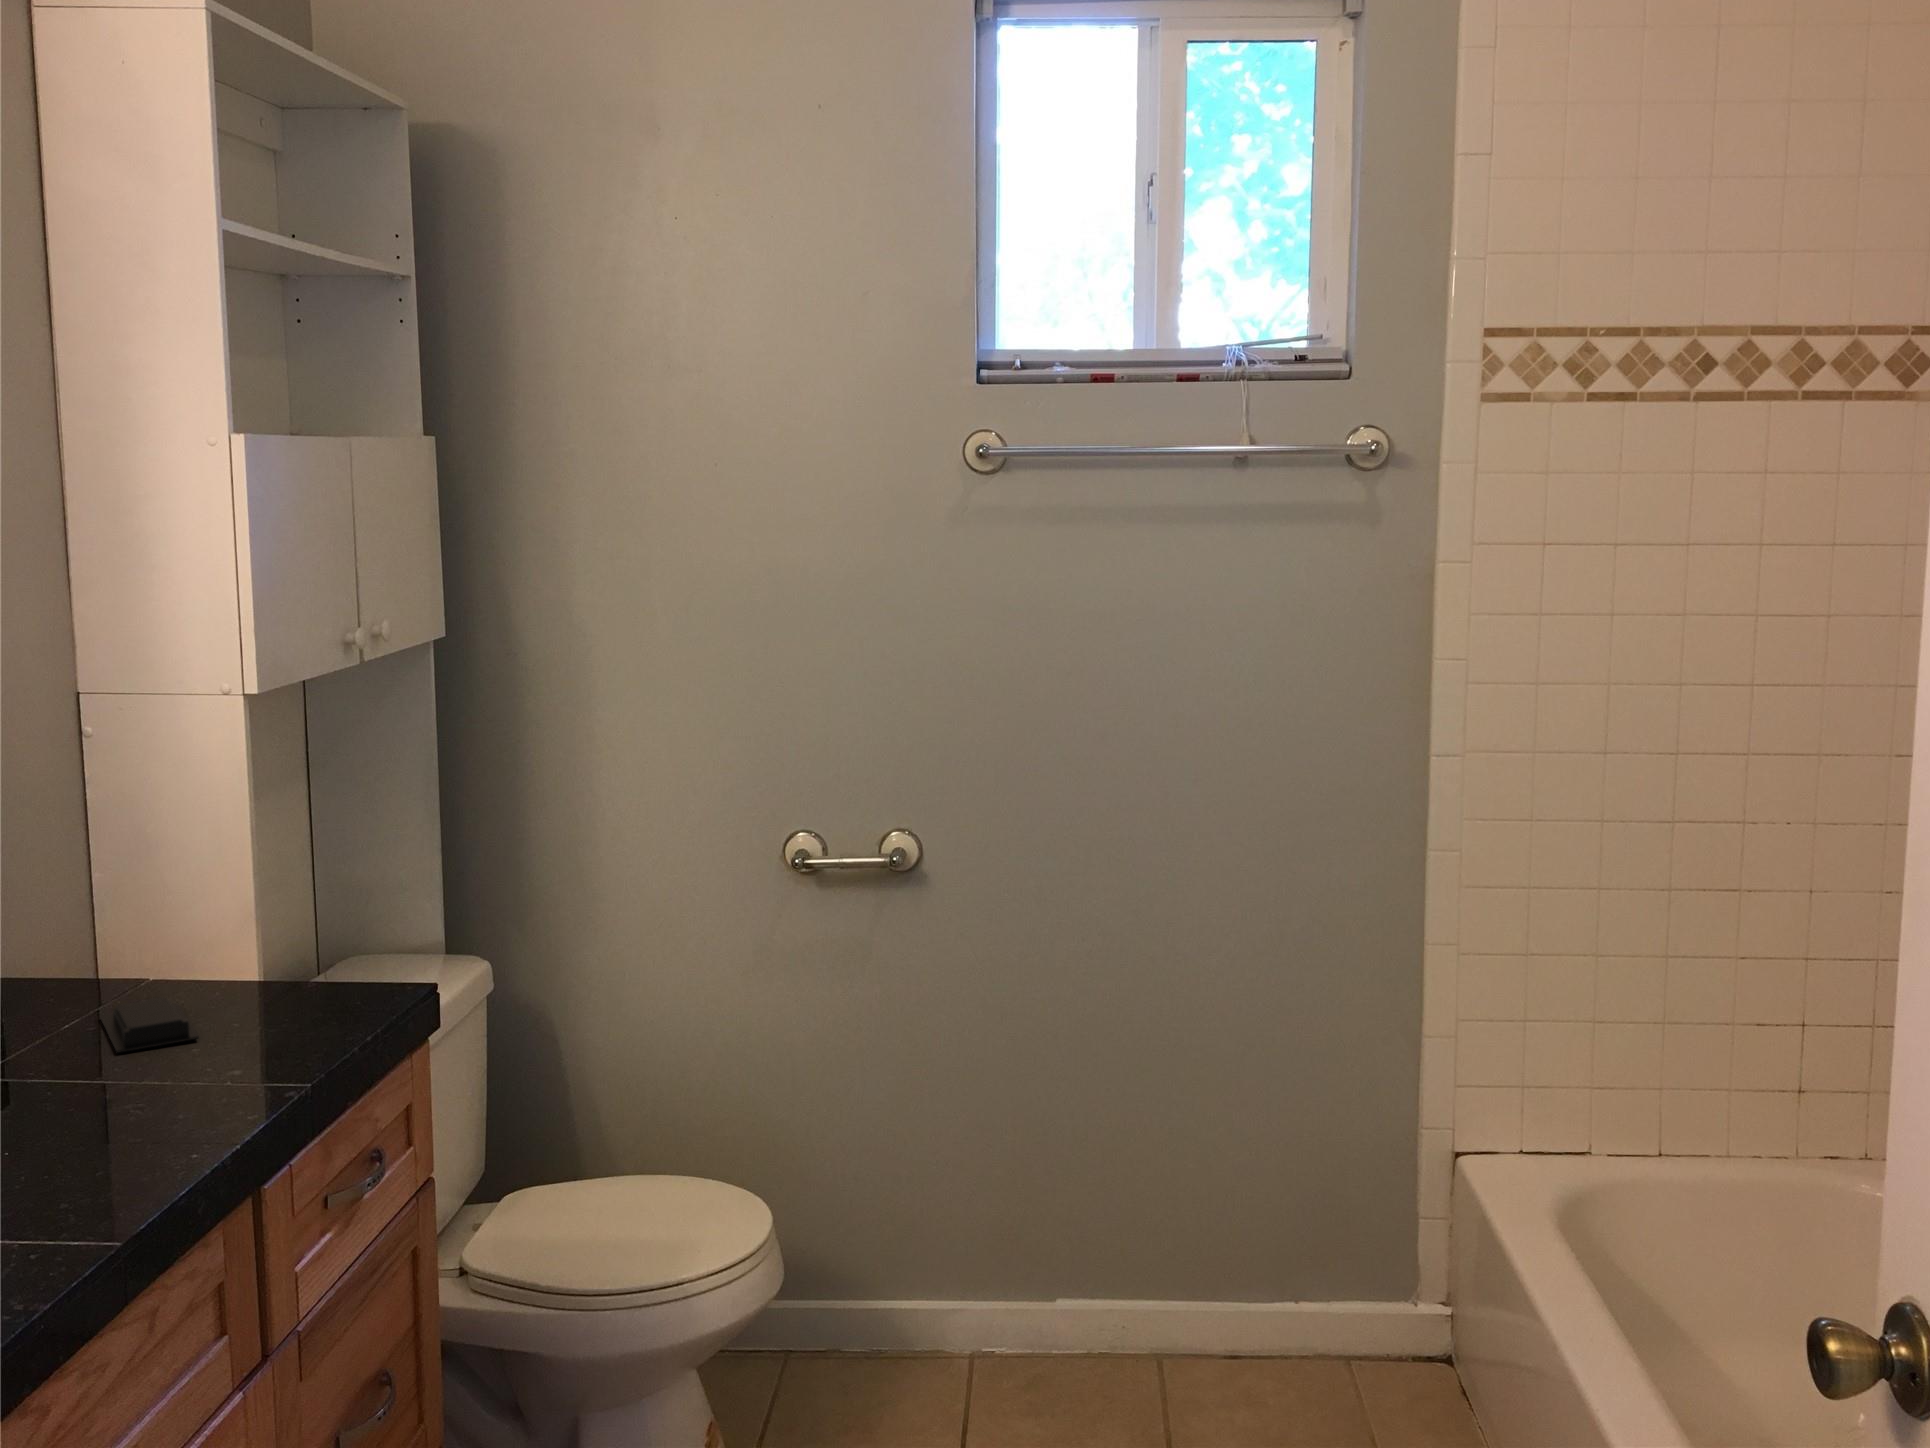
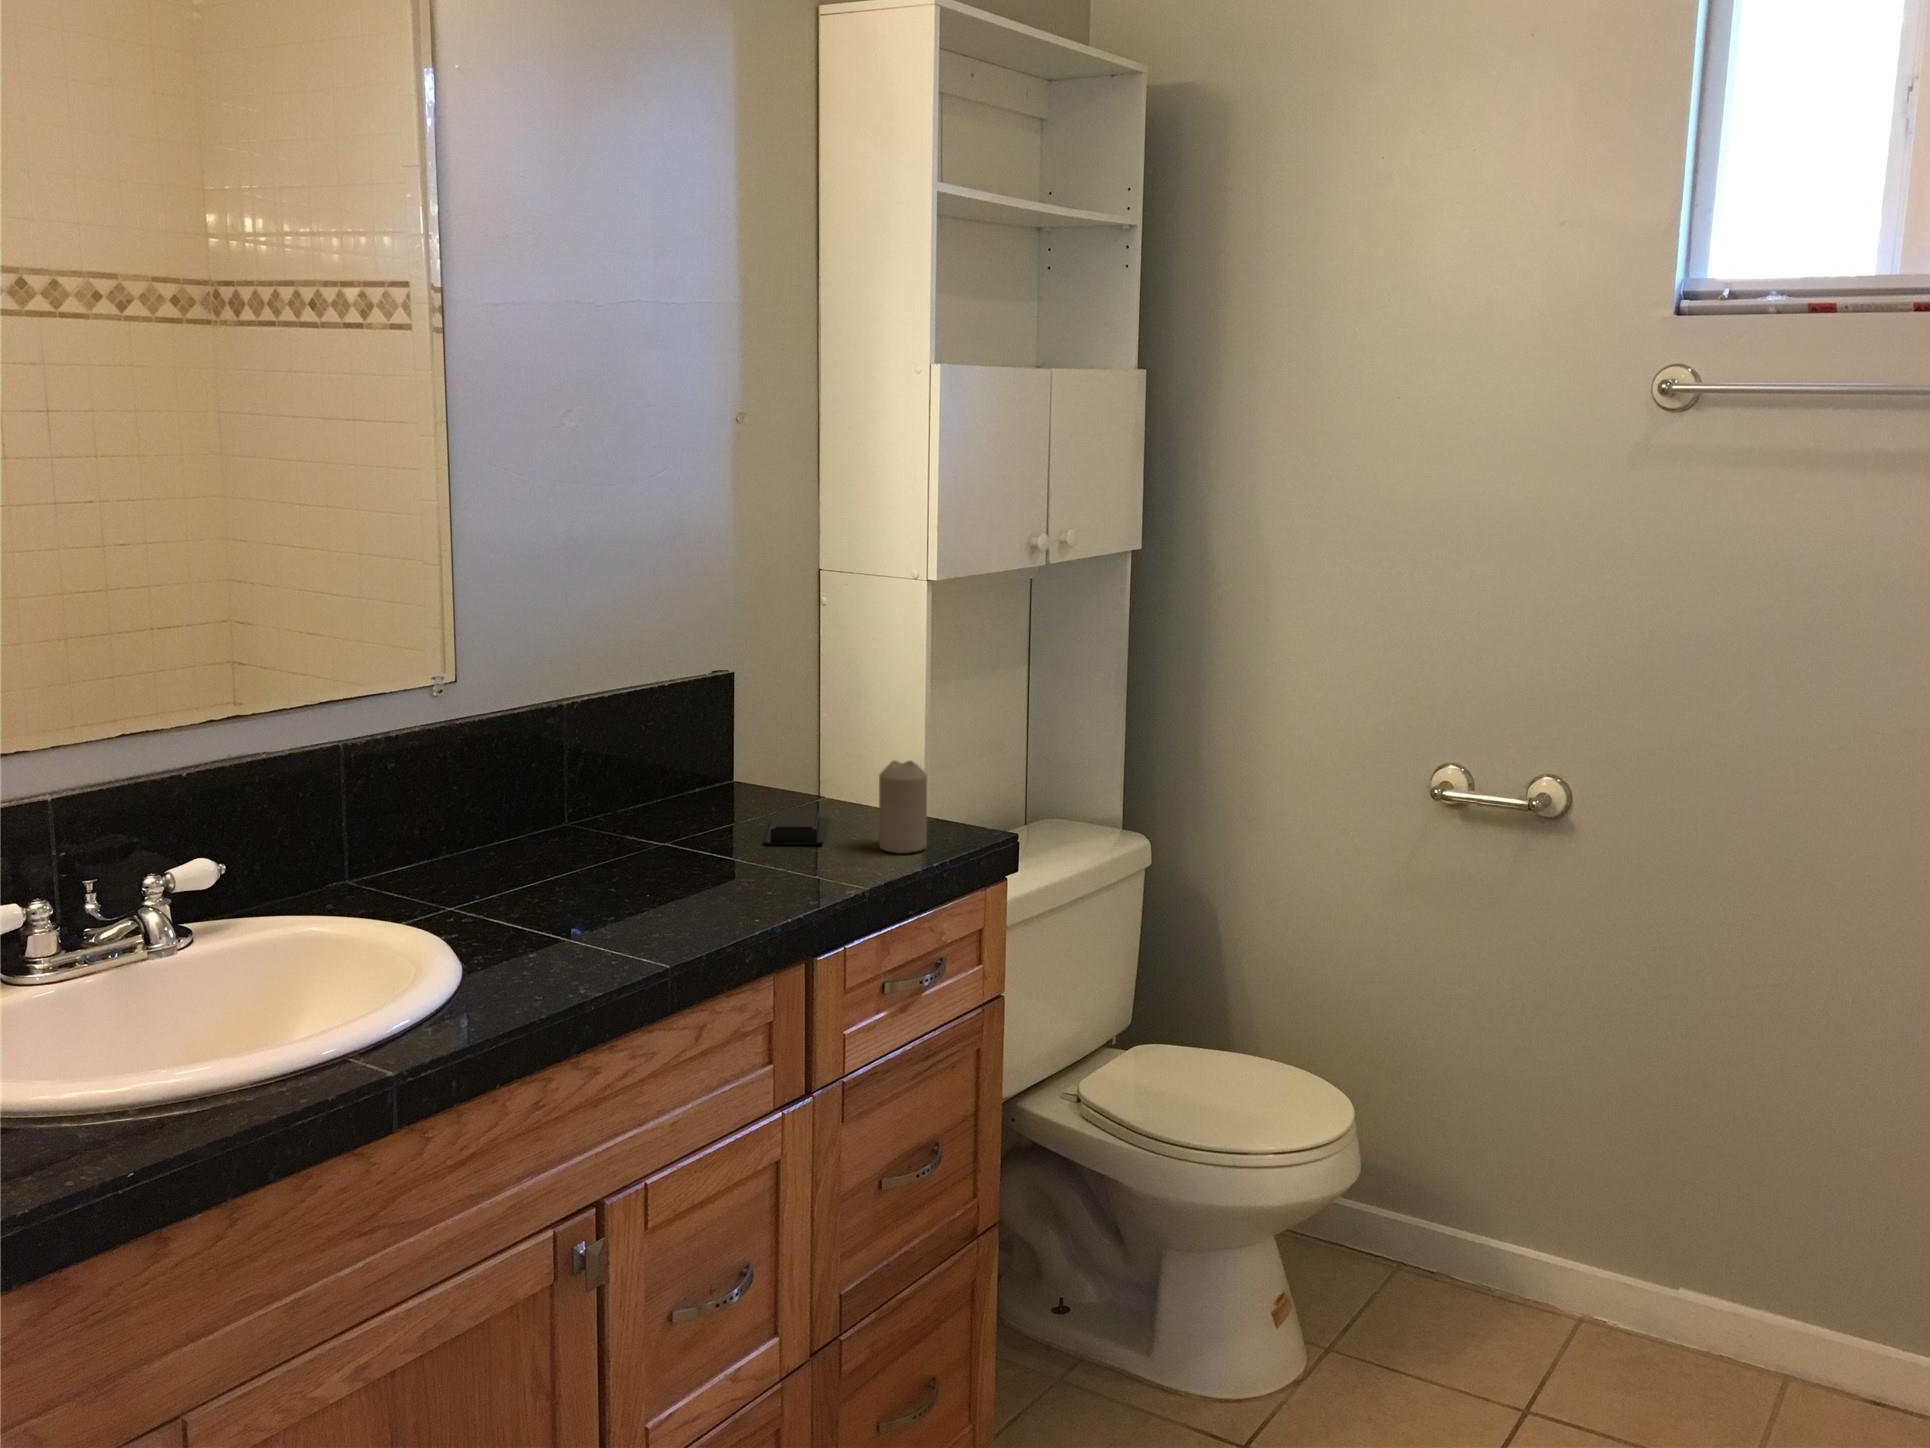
candle: none [270,917,337,1032] -> present [879,760,927,853]

